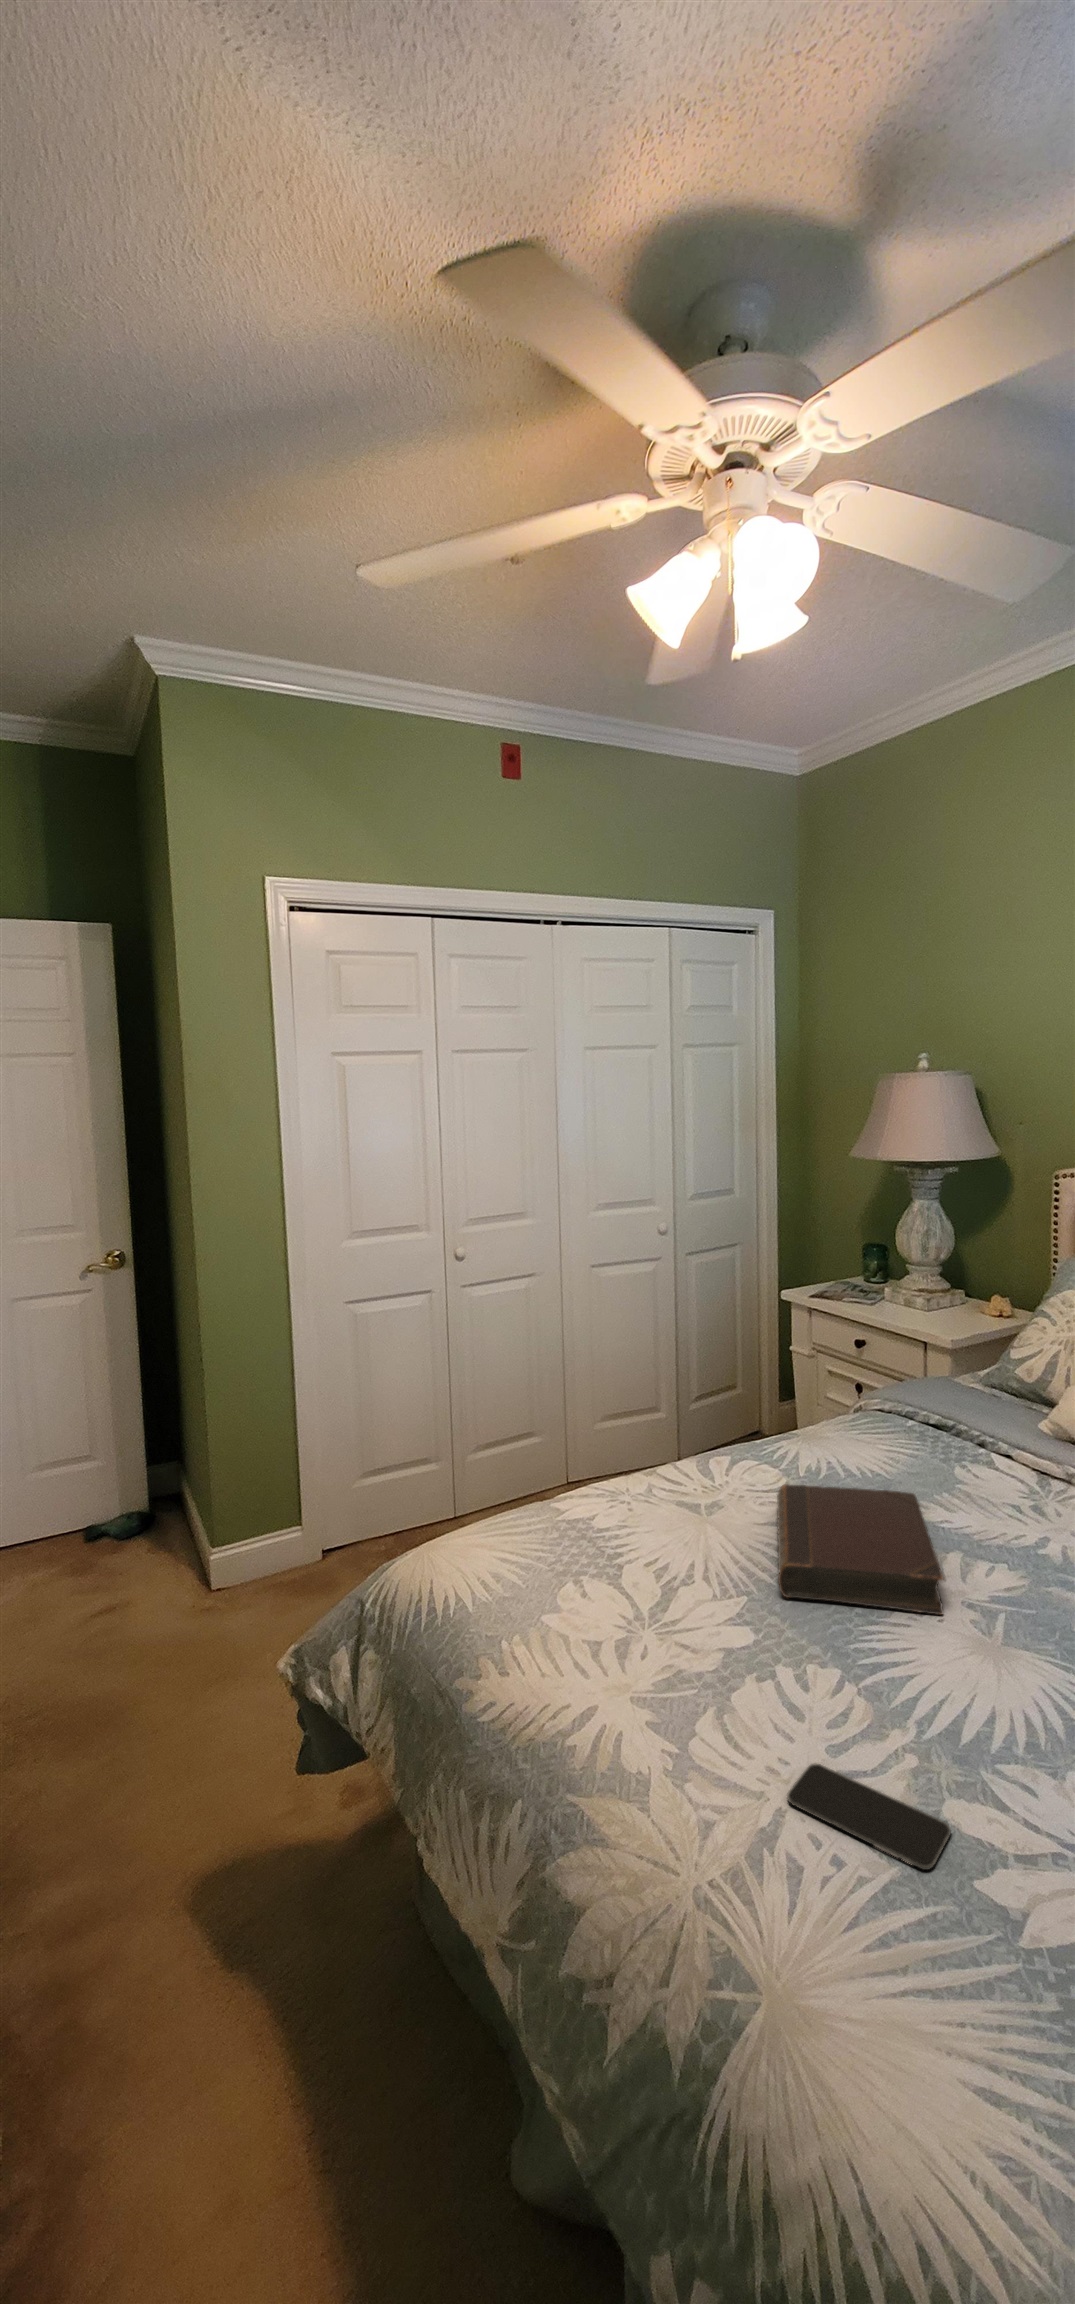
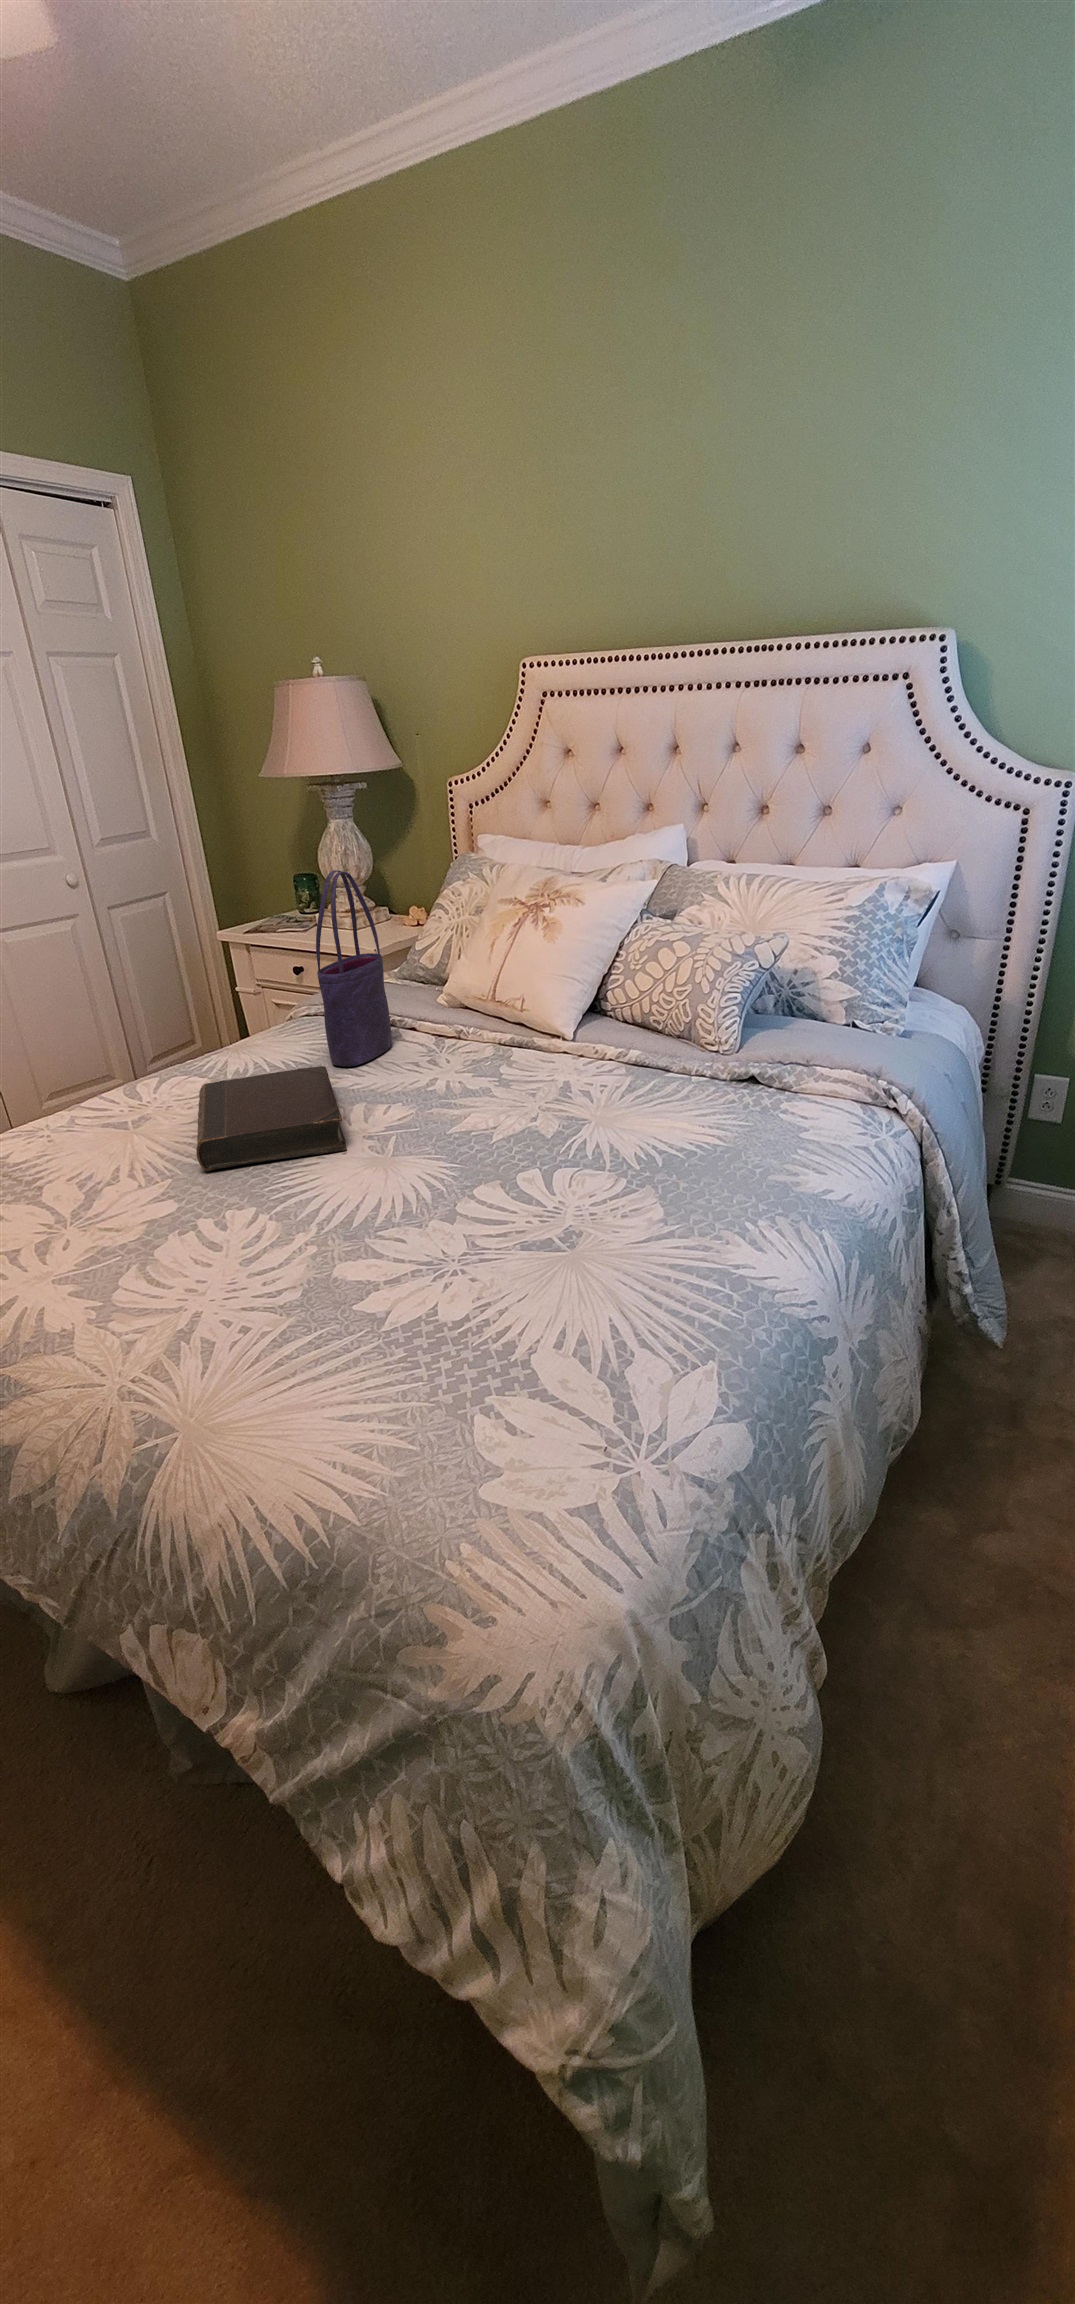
tote bag: none [915,1285,987,1493] -> present [316,870,392,1066]
smartphone: present [787,1764,951,1870] -> none [202,1273,337,1312]

